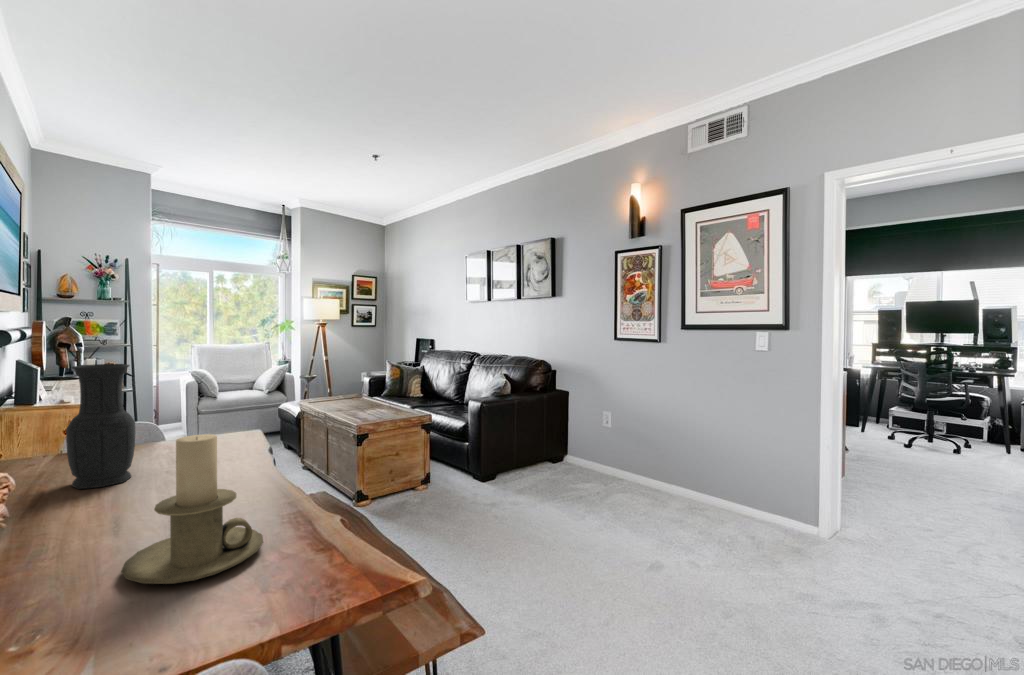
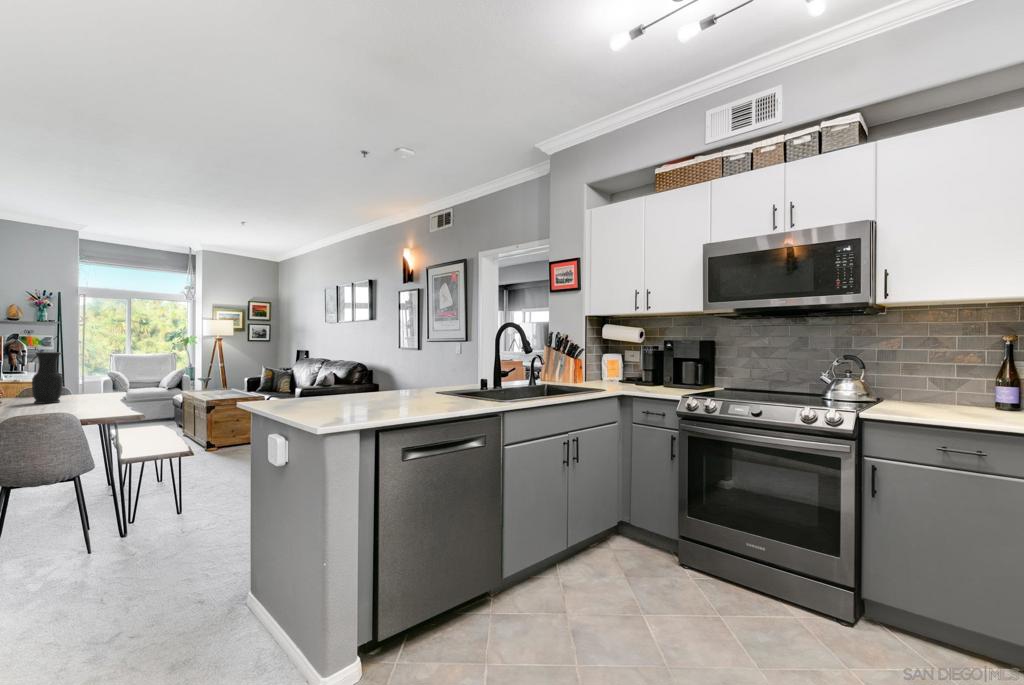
candle holder: present [121,434,263,584] -> none [56,371,108,413]

